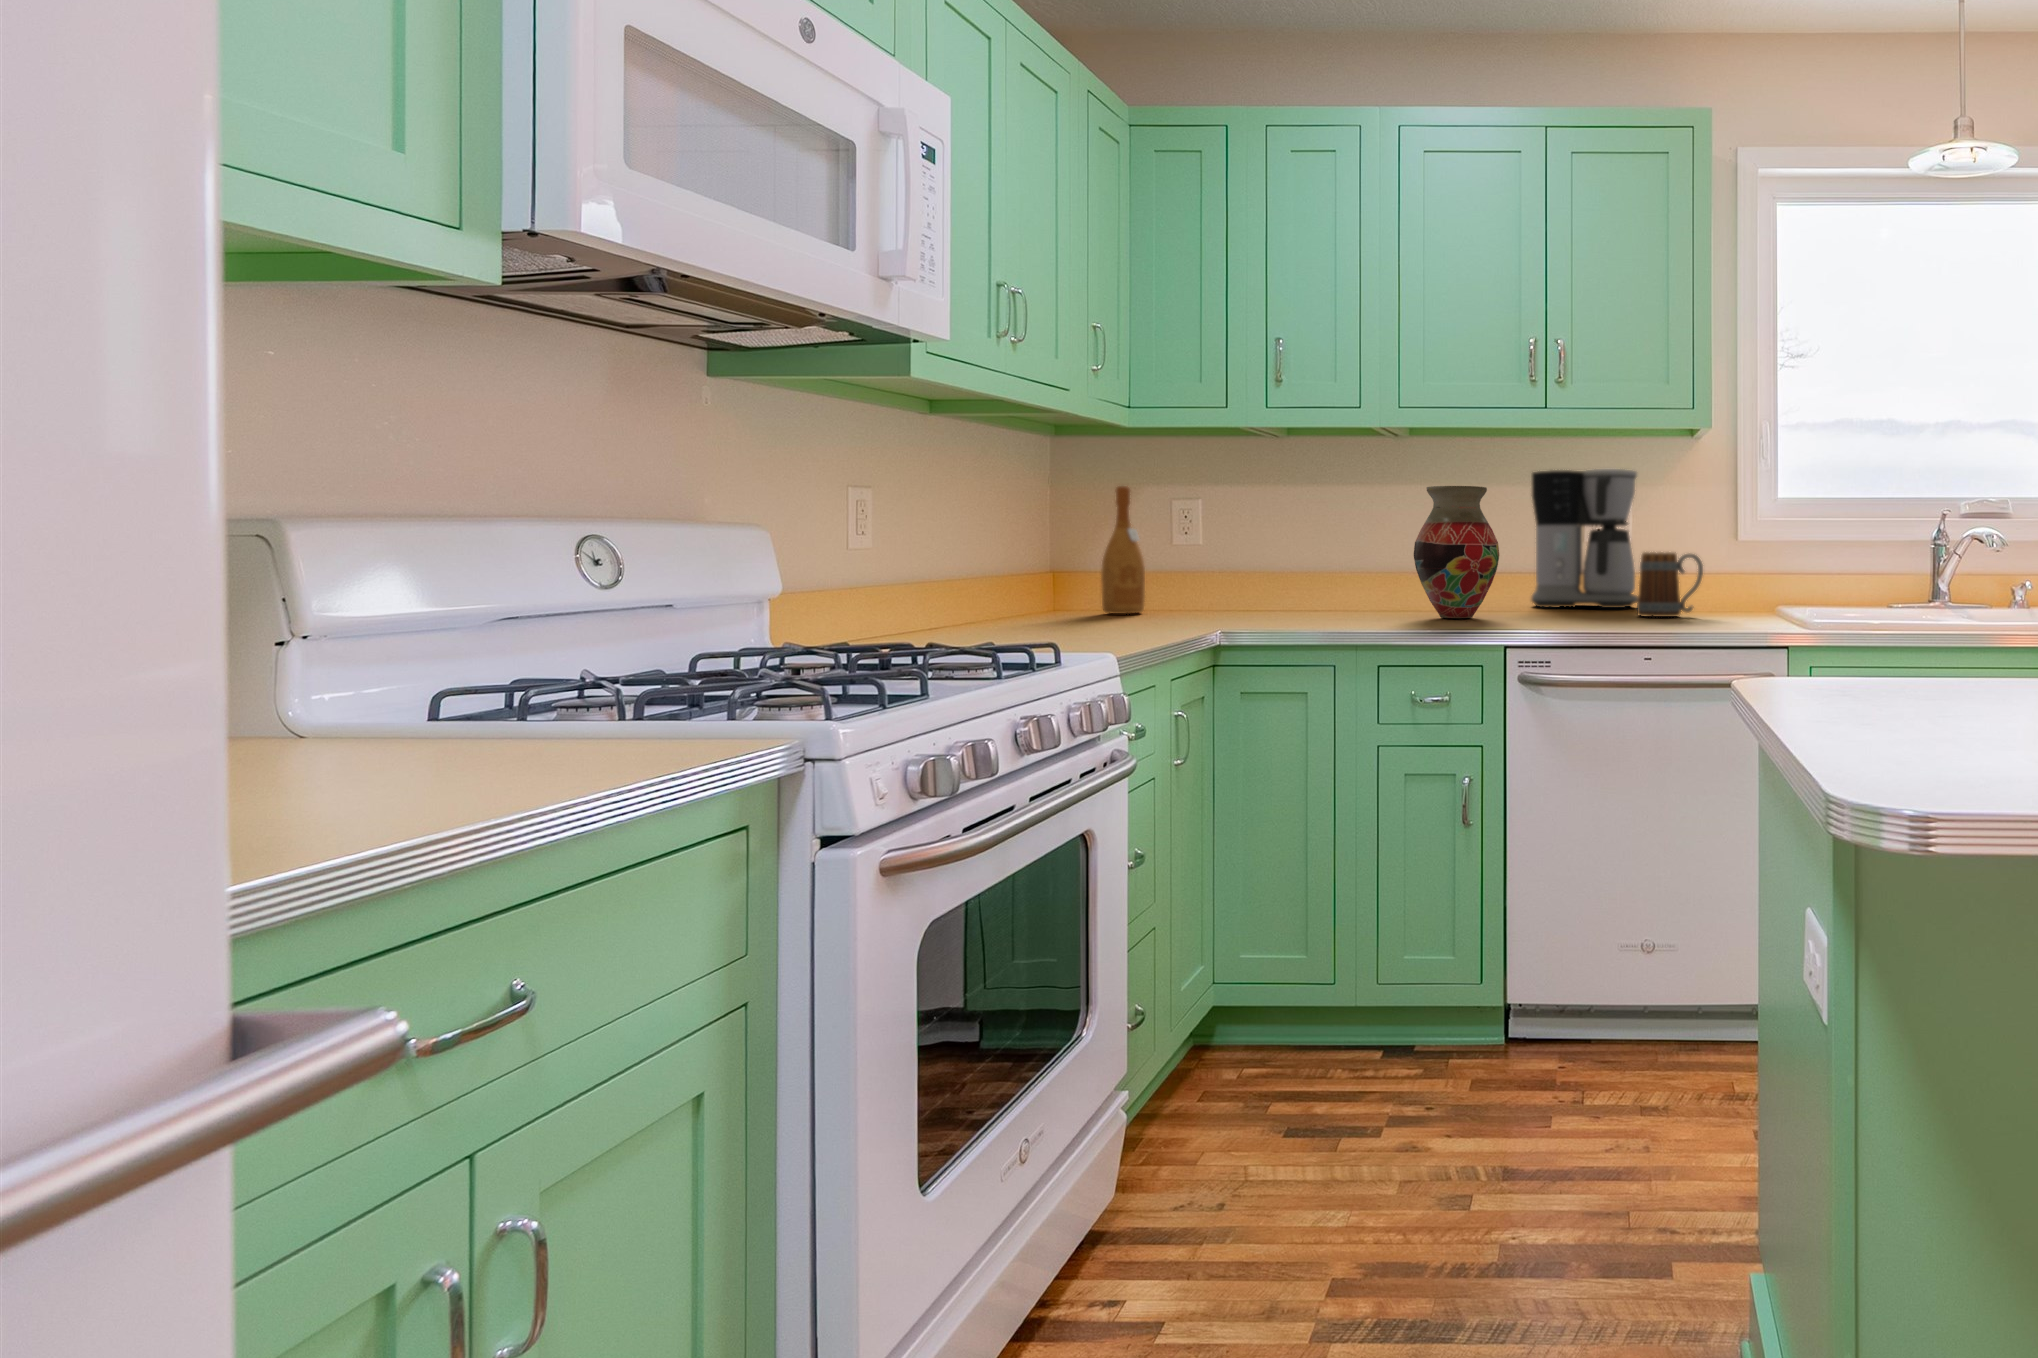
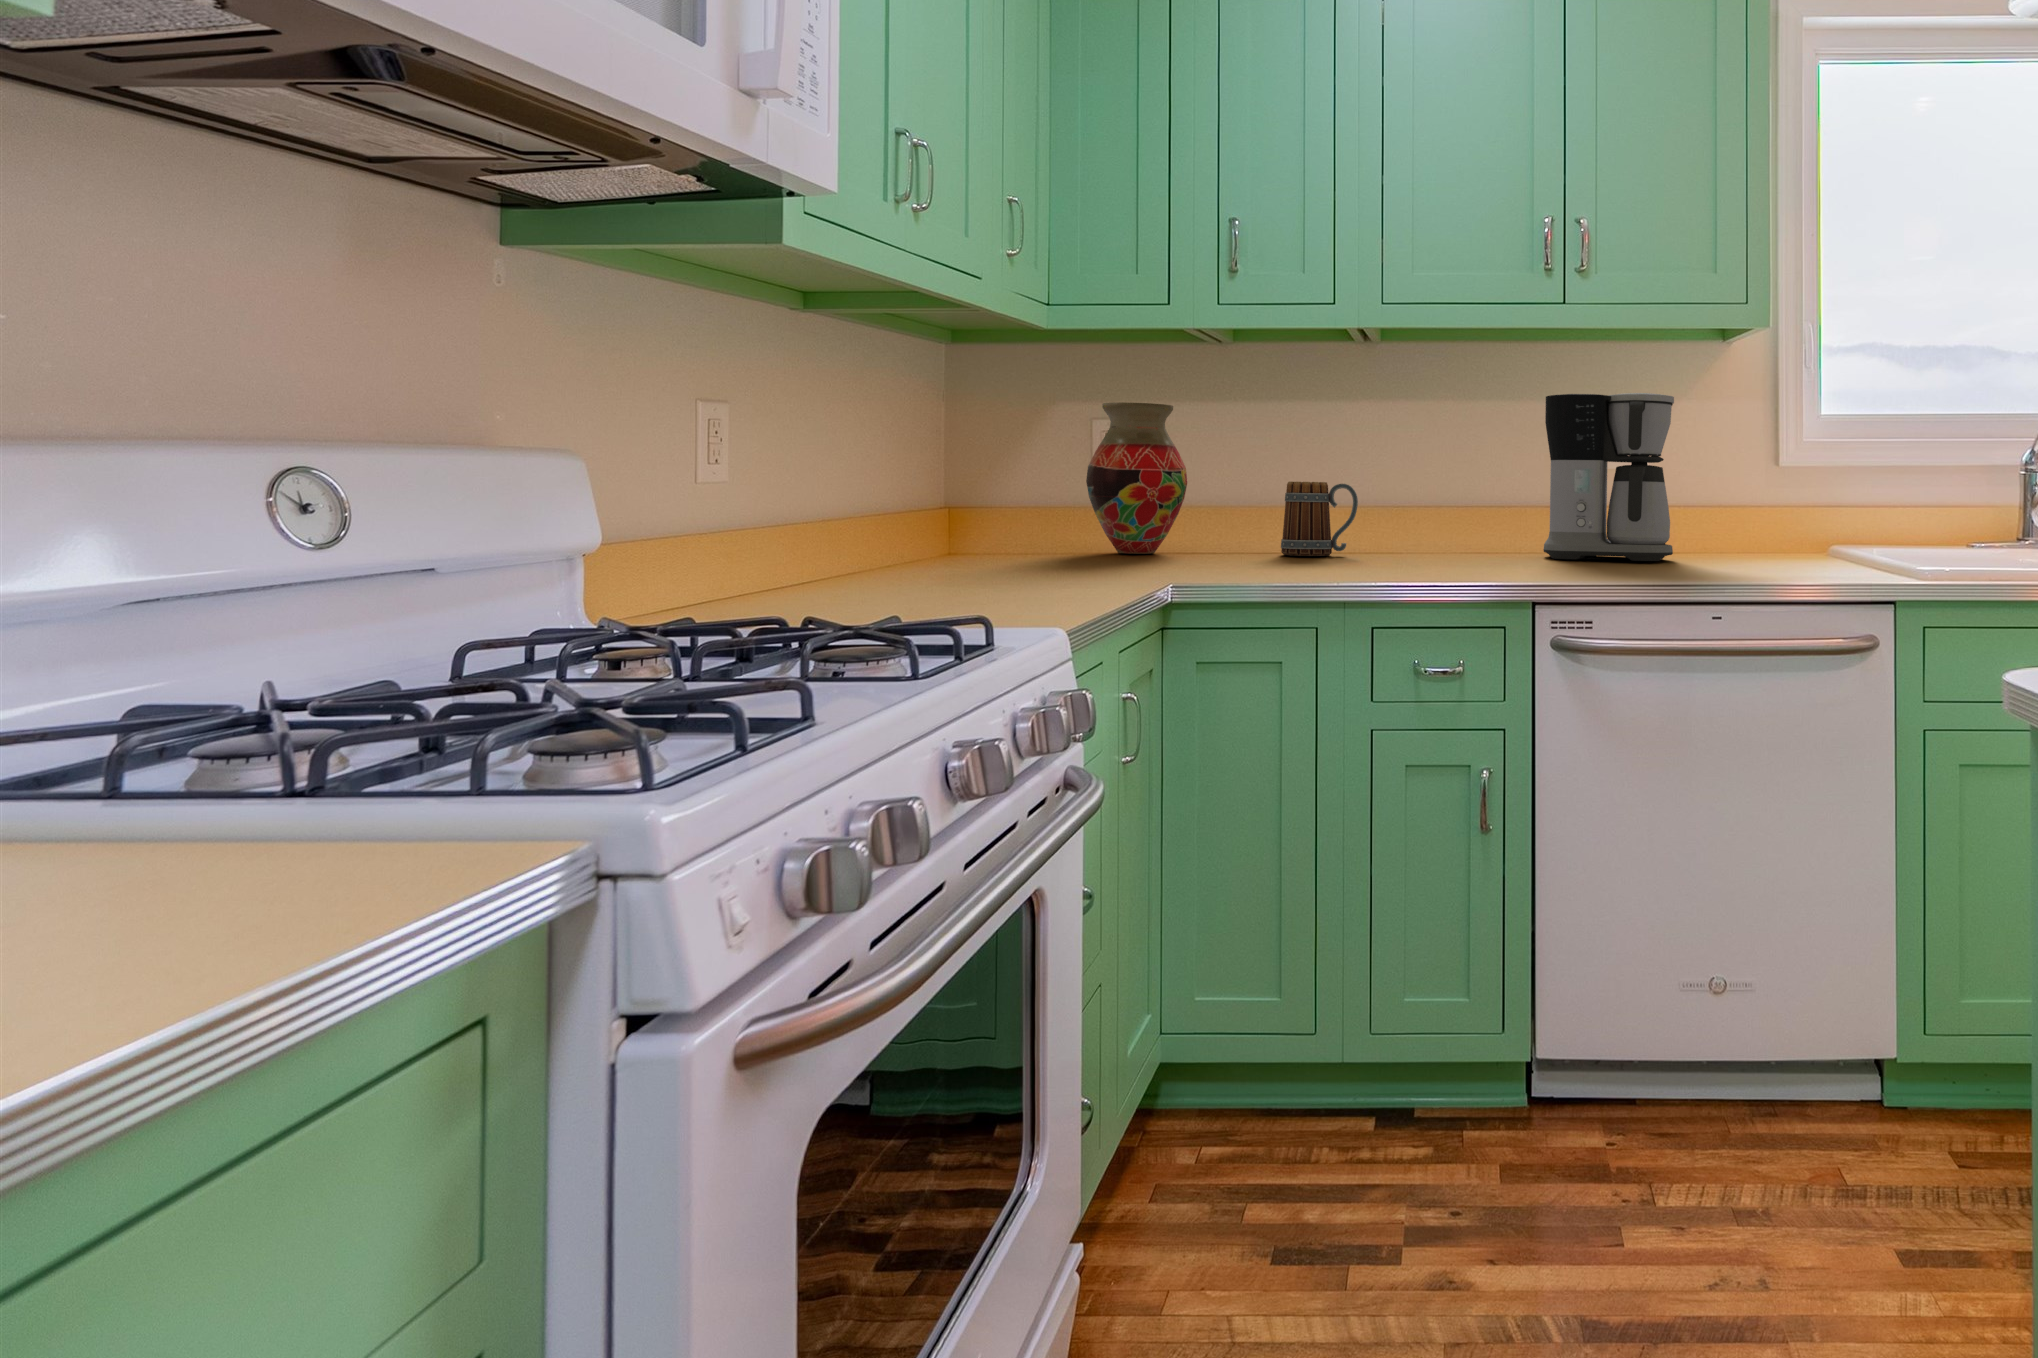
wine bottle: present [1101,486,1145,614] -> none [1018,402,1073,563]
vase: present [1414,486,1499,618] -> present [1086,402,1187,554]
mug: present [1637,552,1703,617] -> present [1281,482,1358,556]

